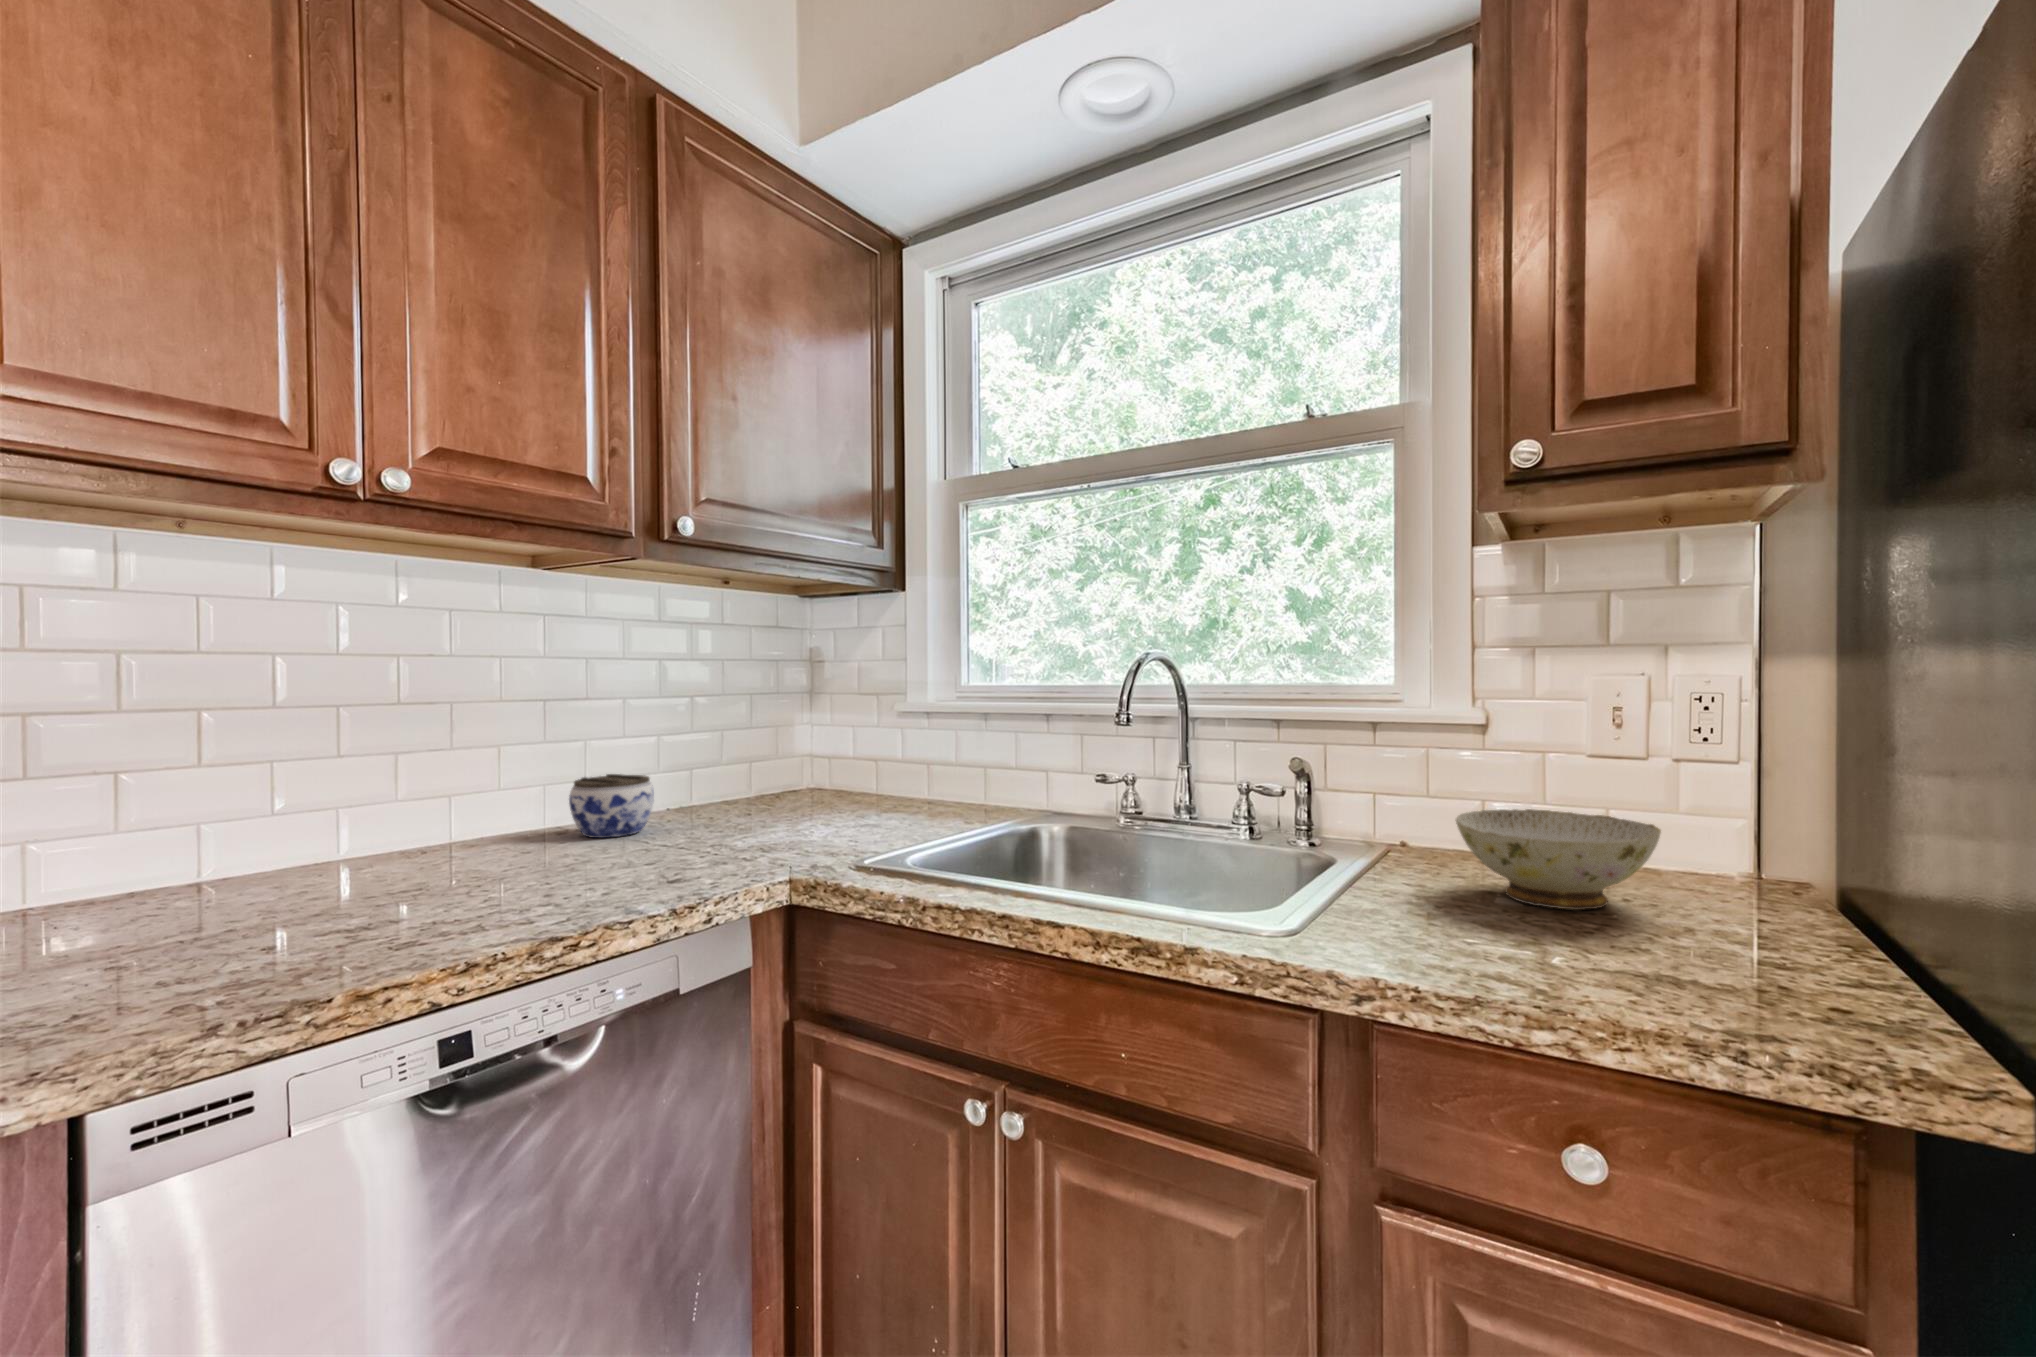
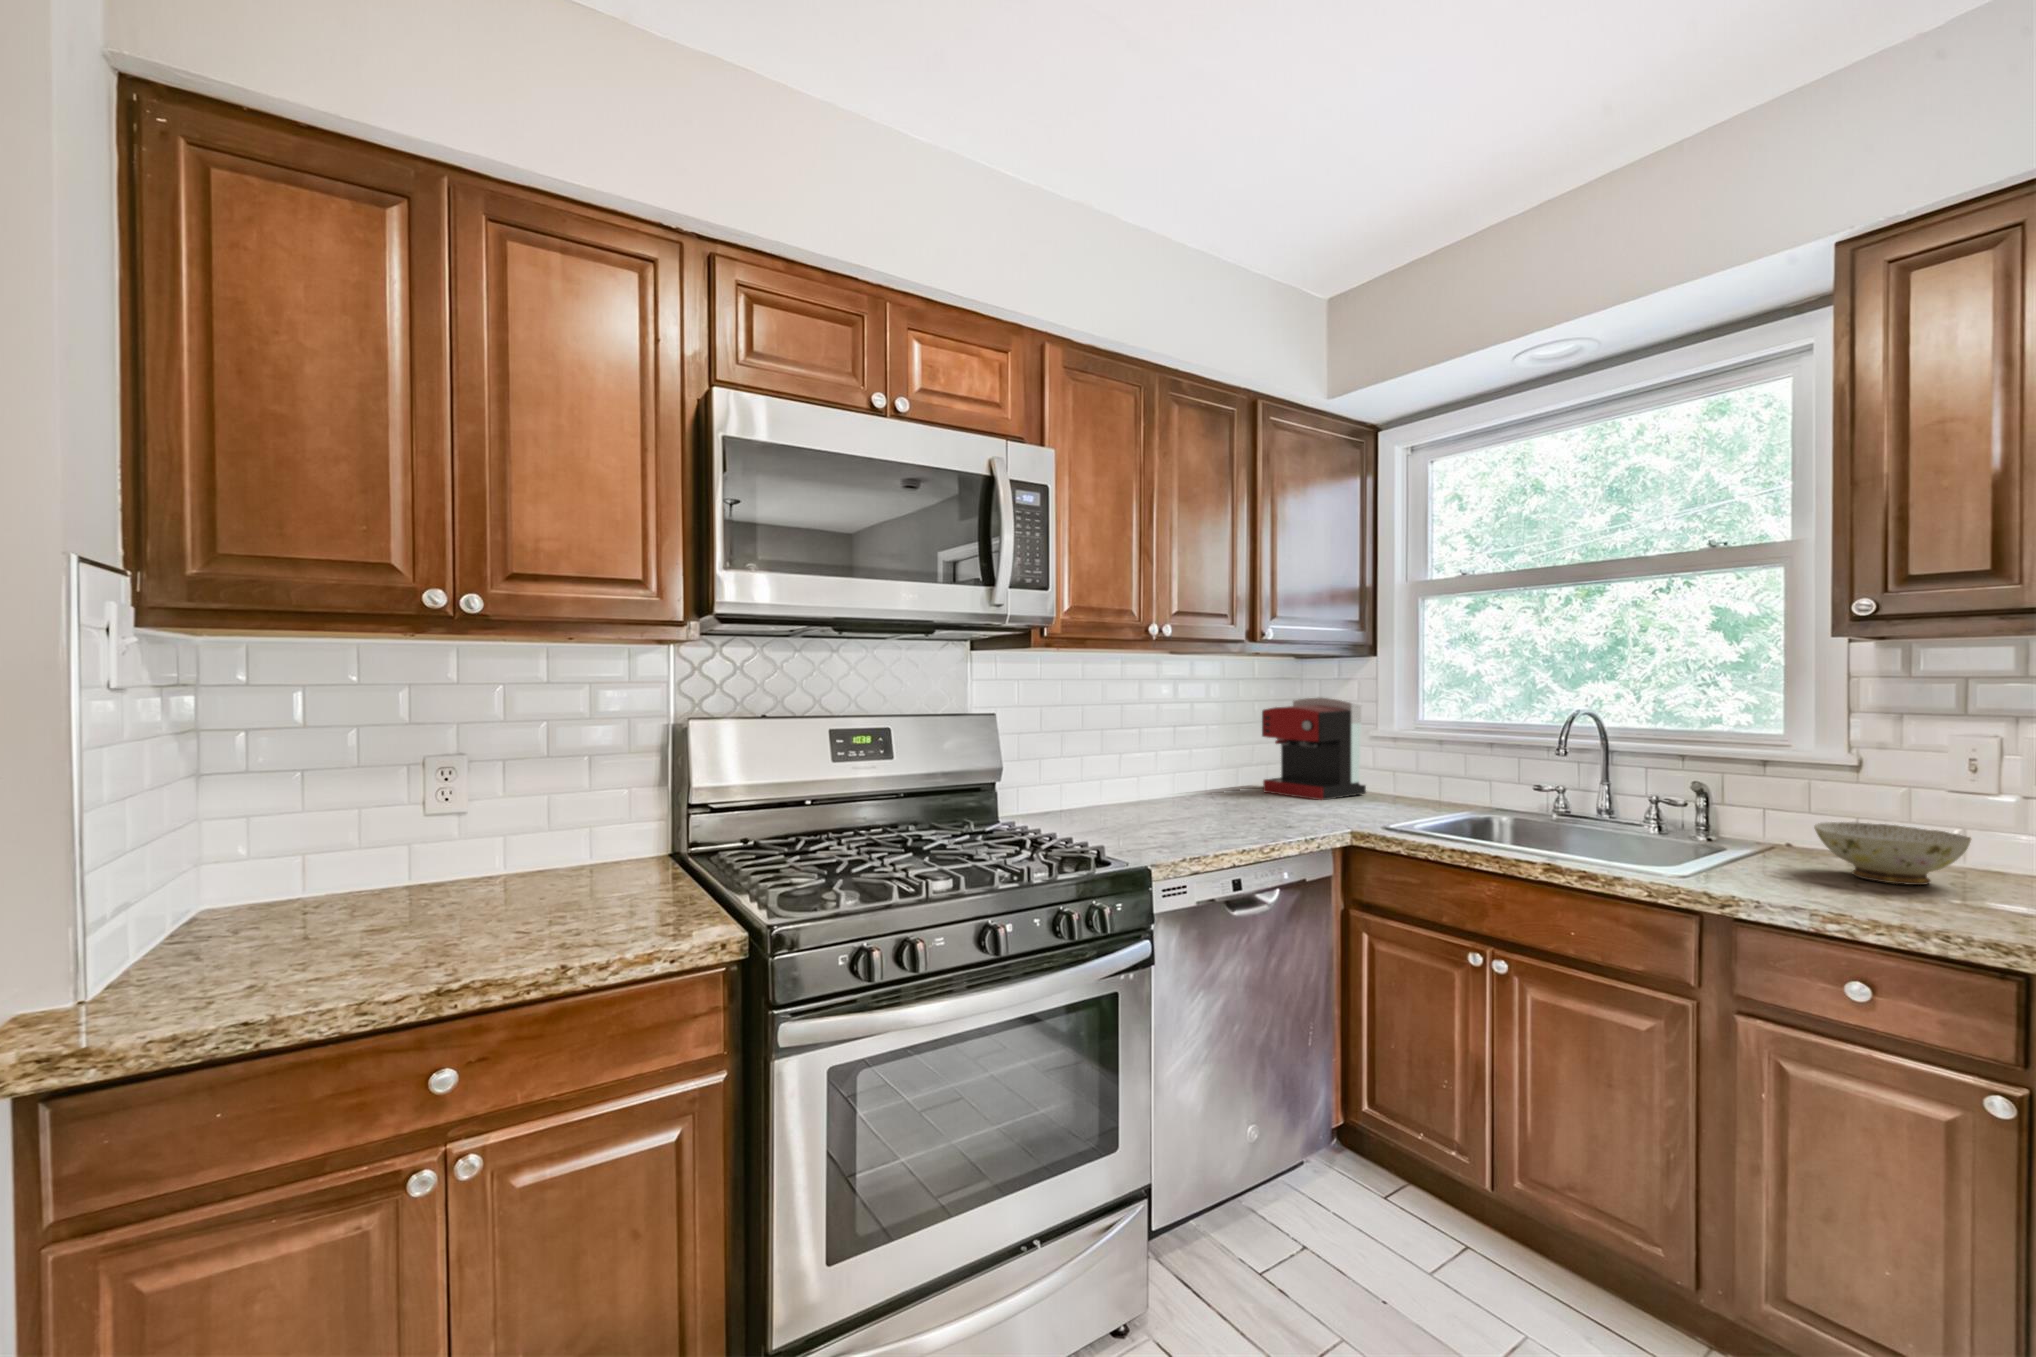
coffee maker: none [742,661,898,815] -> present [1262,698,1366,800]
jar: present [569,774,654,838] -> none [1184,767,1230,804]

